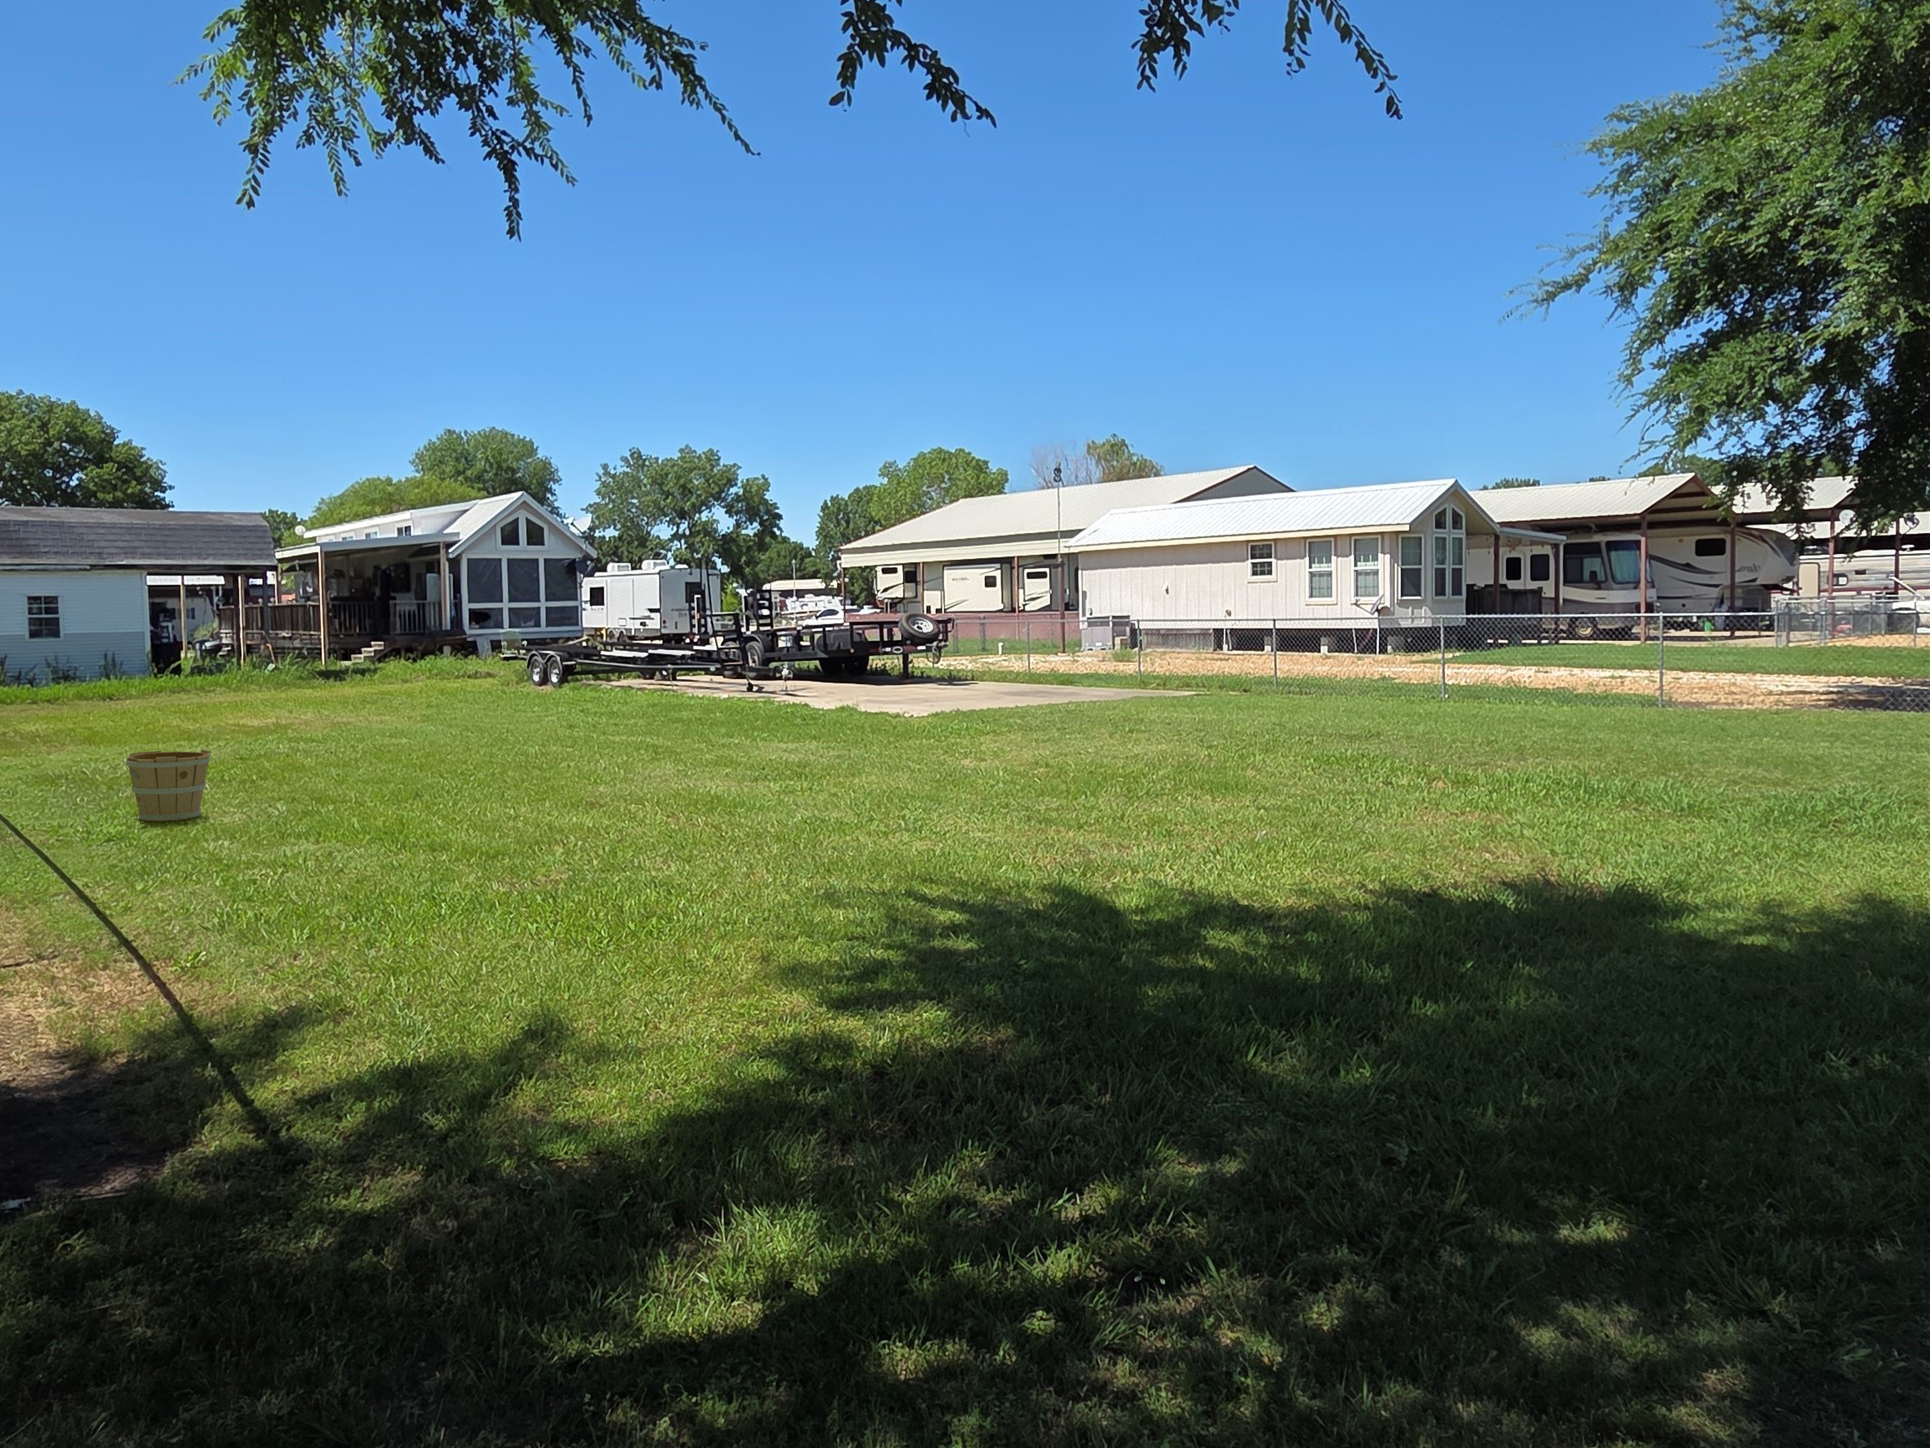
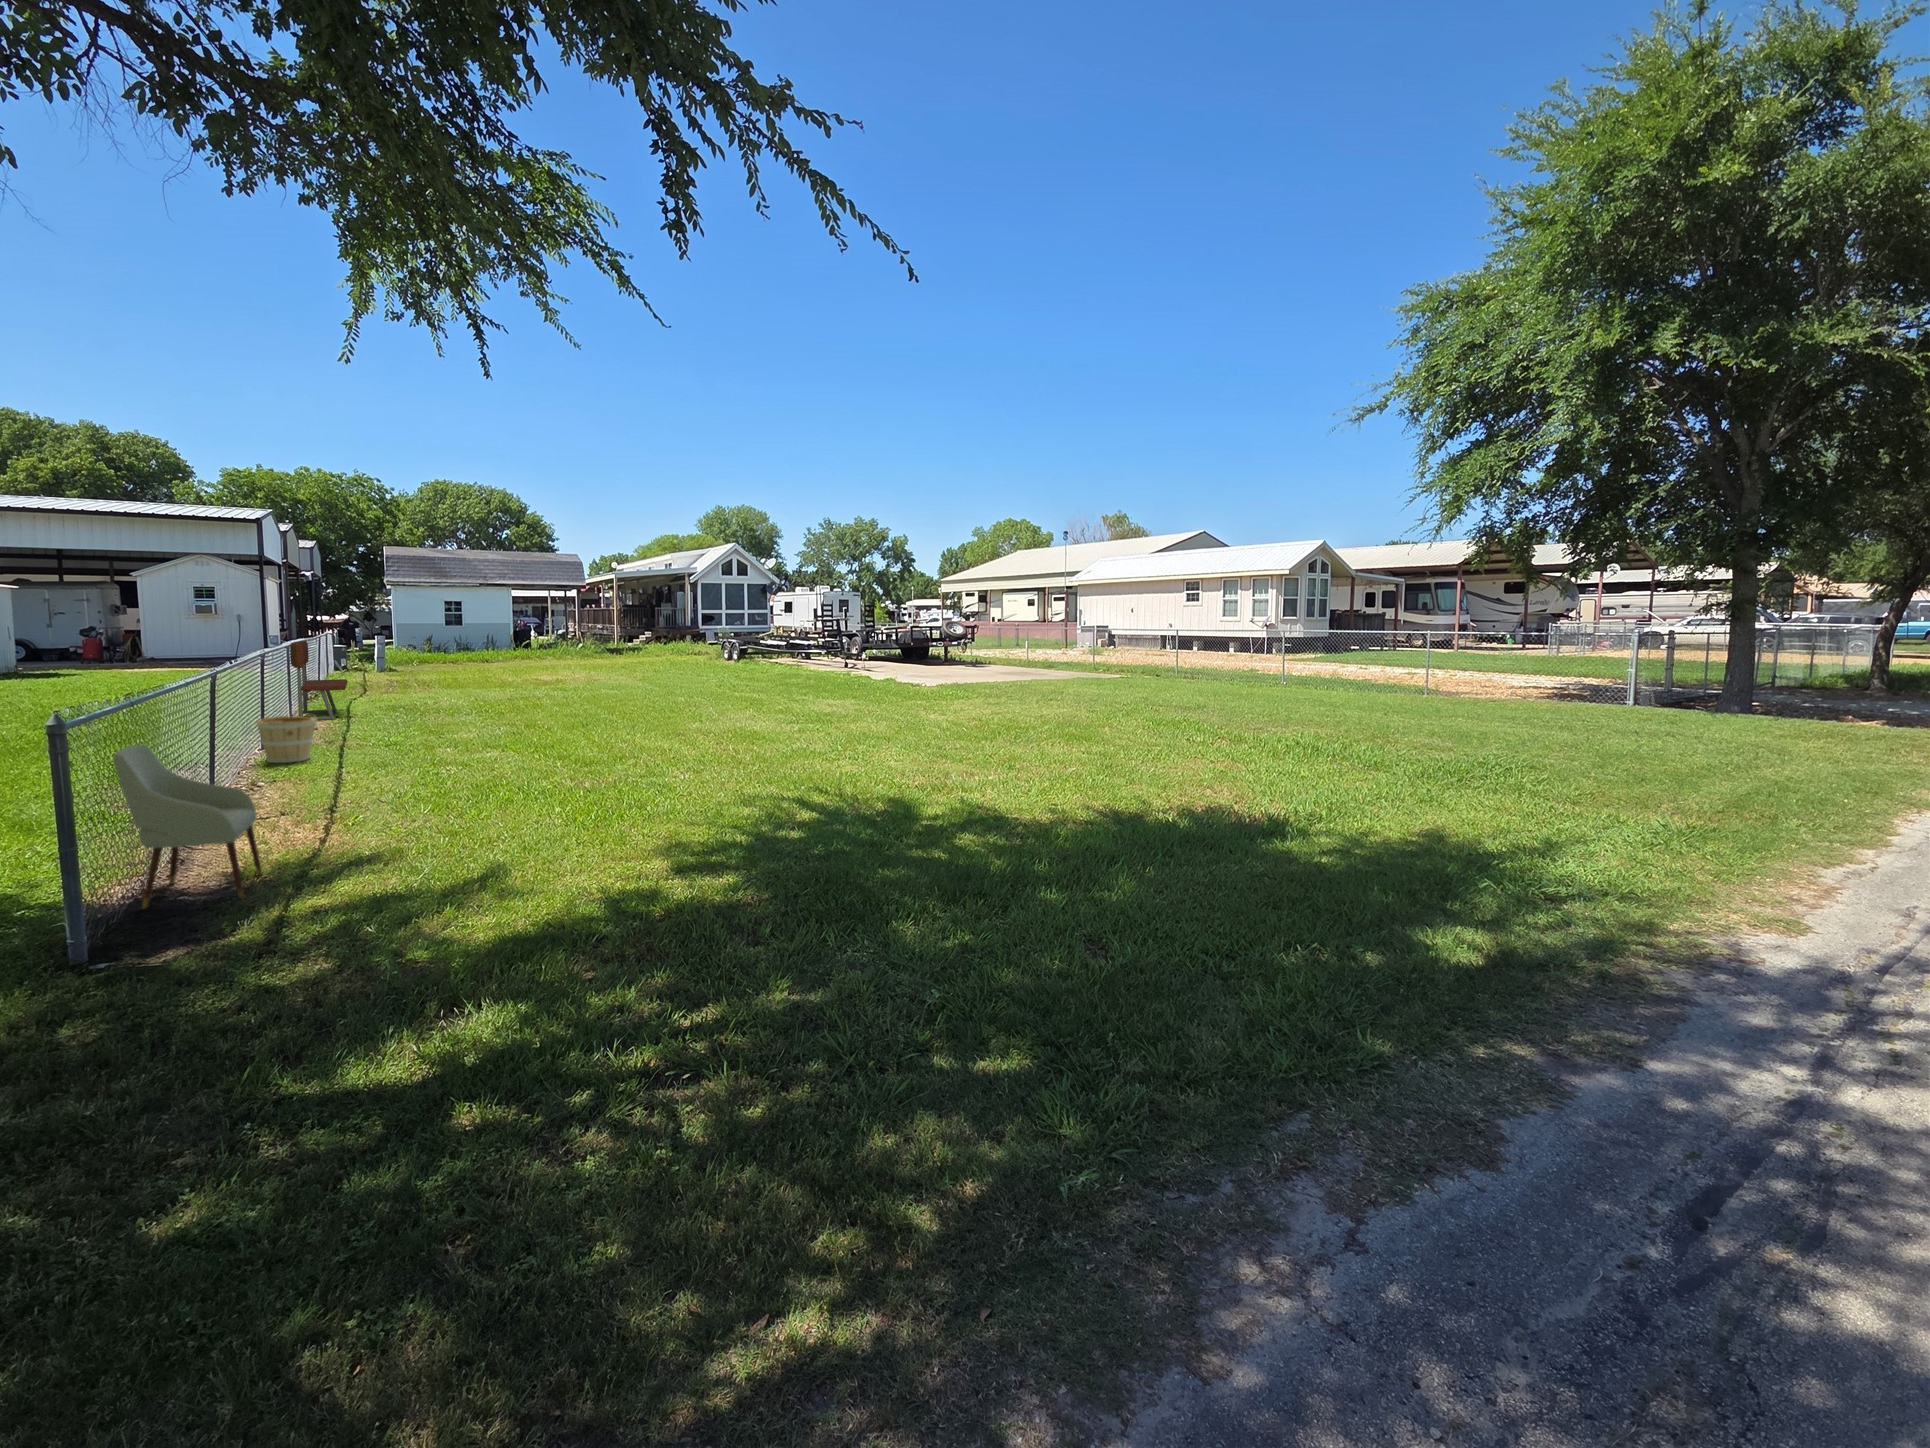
bench: none [41,646,136,773] -> present [290,641,348,720]
chair: none [312,751,476,967] -> present [113,745,262,909]

